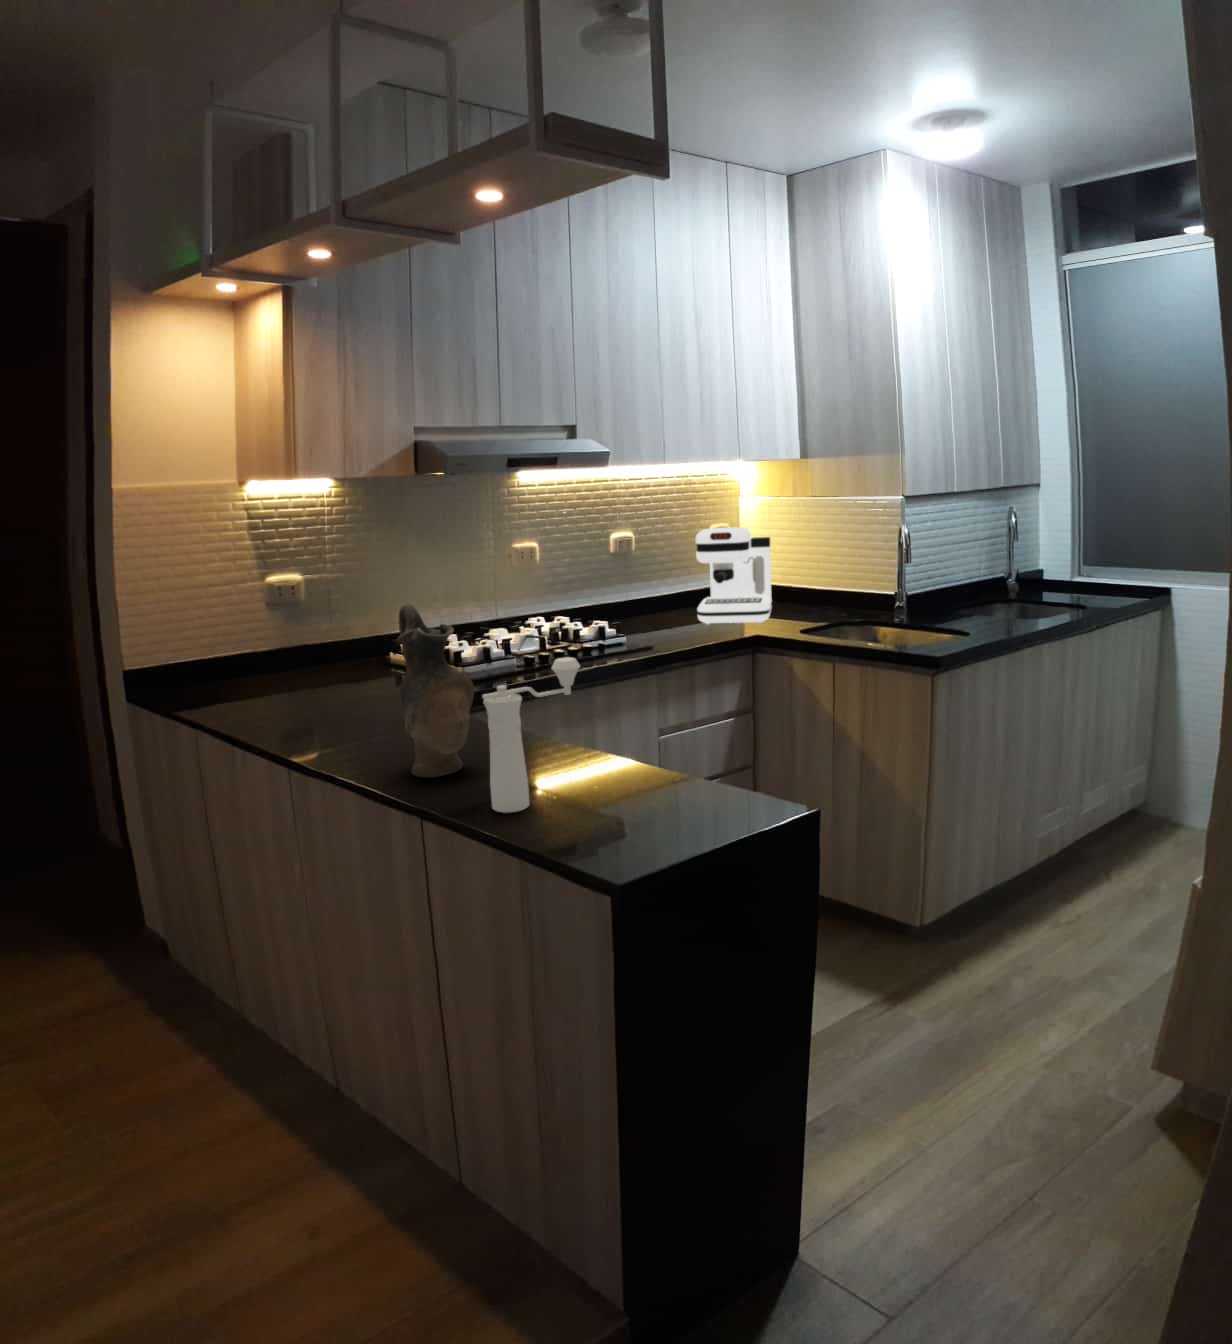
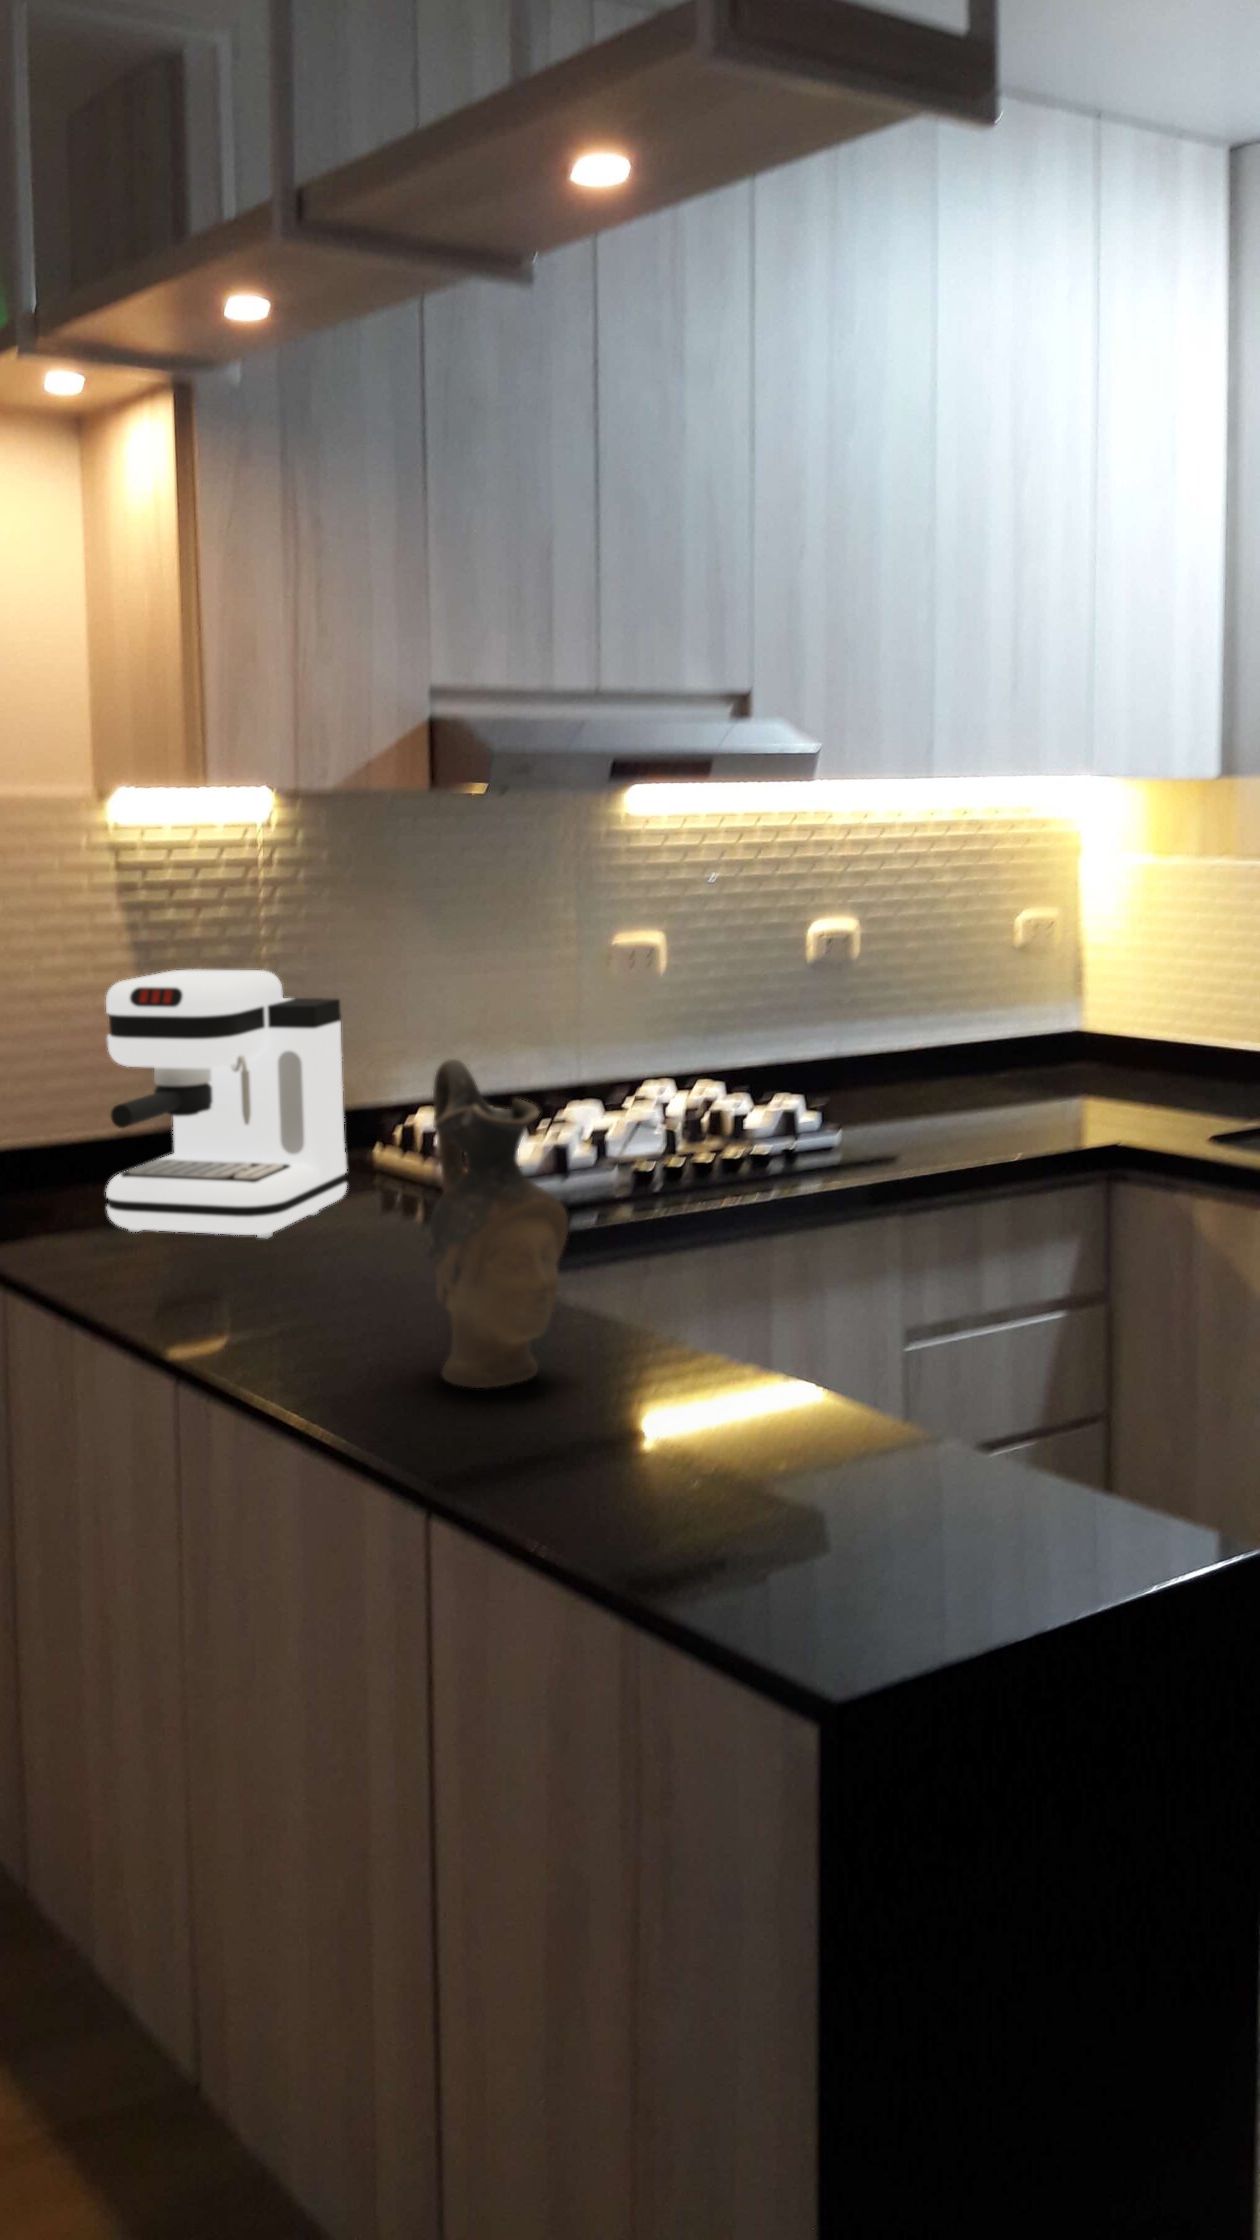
coffee maker: present [696,527,772,625] -> present [106,970,347,1238]
pepper mill: present [482,657,580,813] -> none [598,1174,778,1460]

